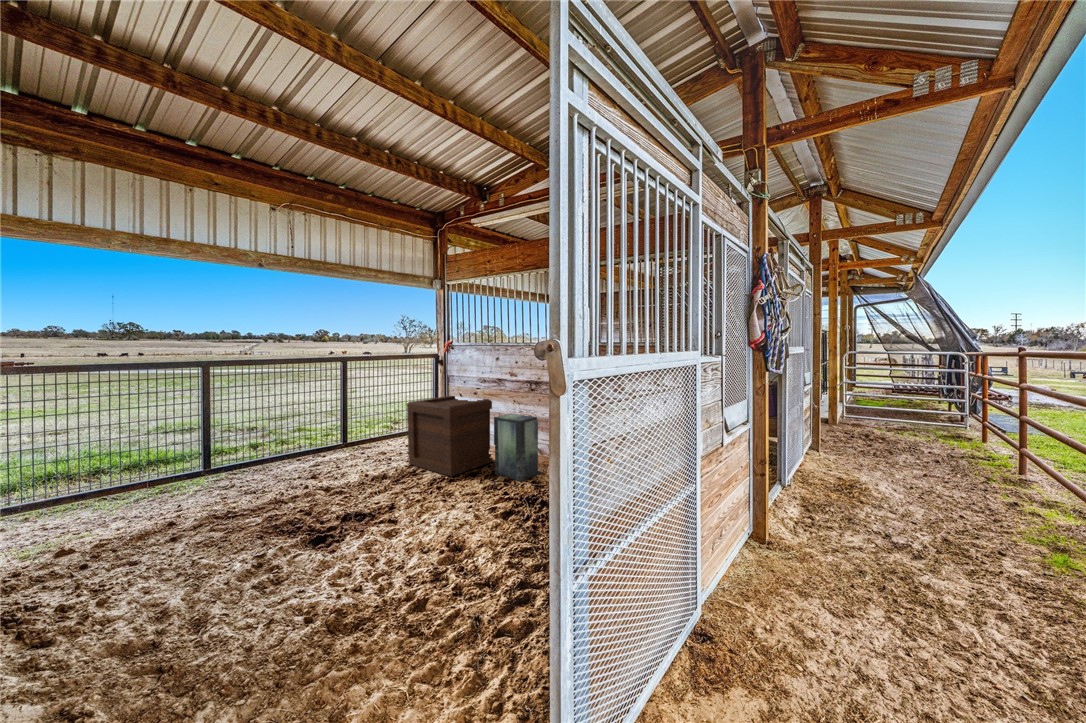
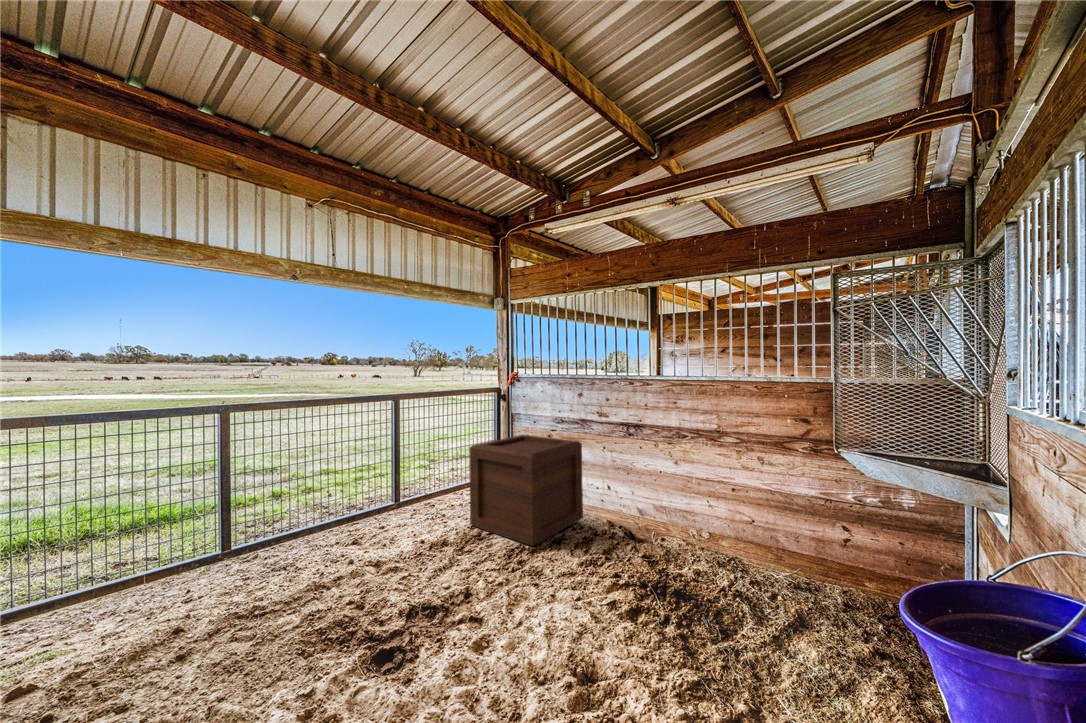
storage box: present [494,413,544,481] -> none [586,460,650,556]

